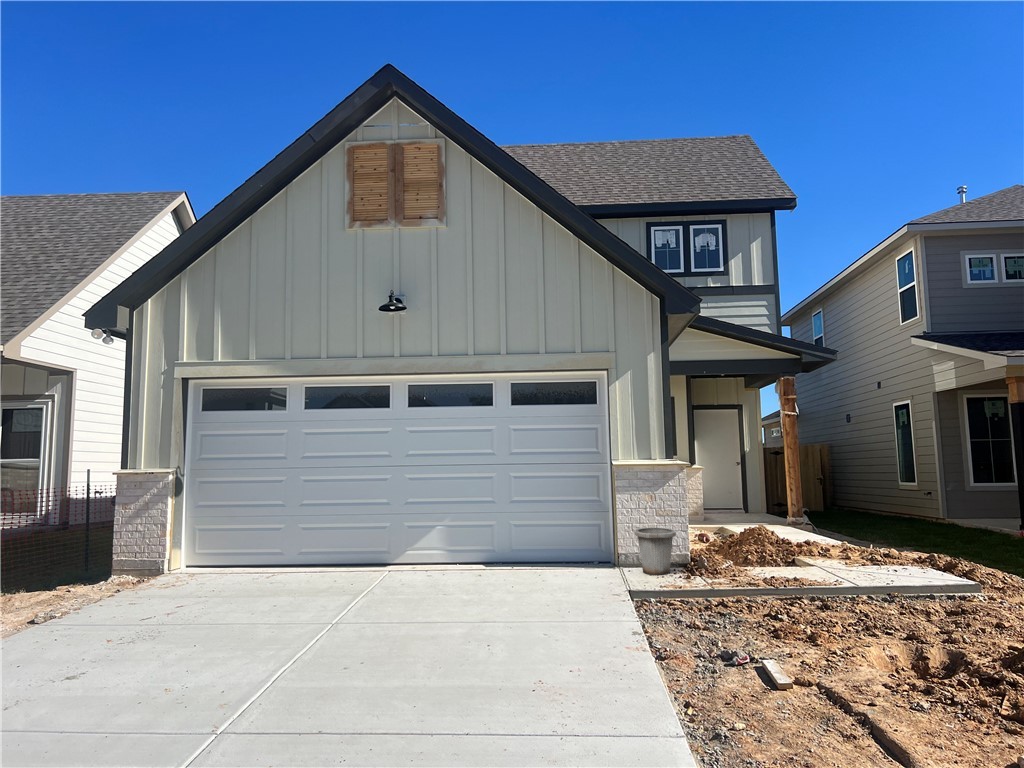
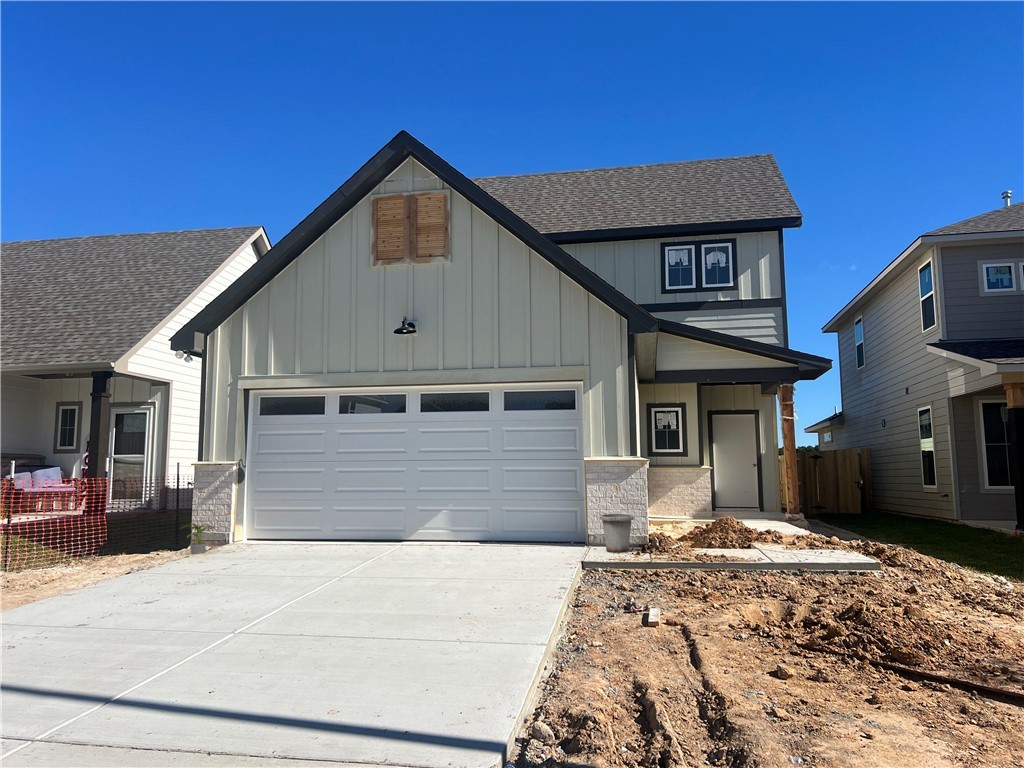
potted plant: none [98,551,150,590] -> present [182,523,214,553]

